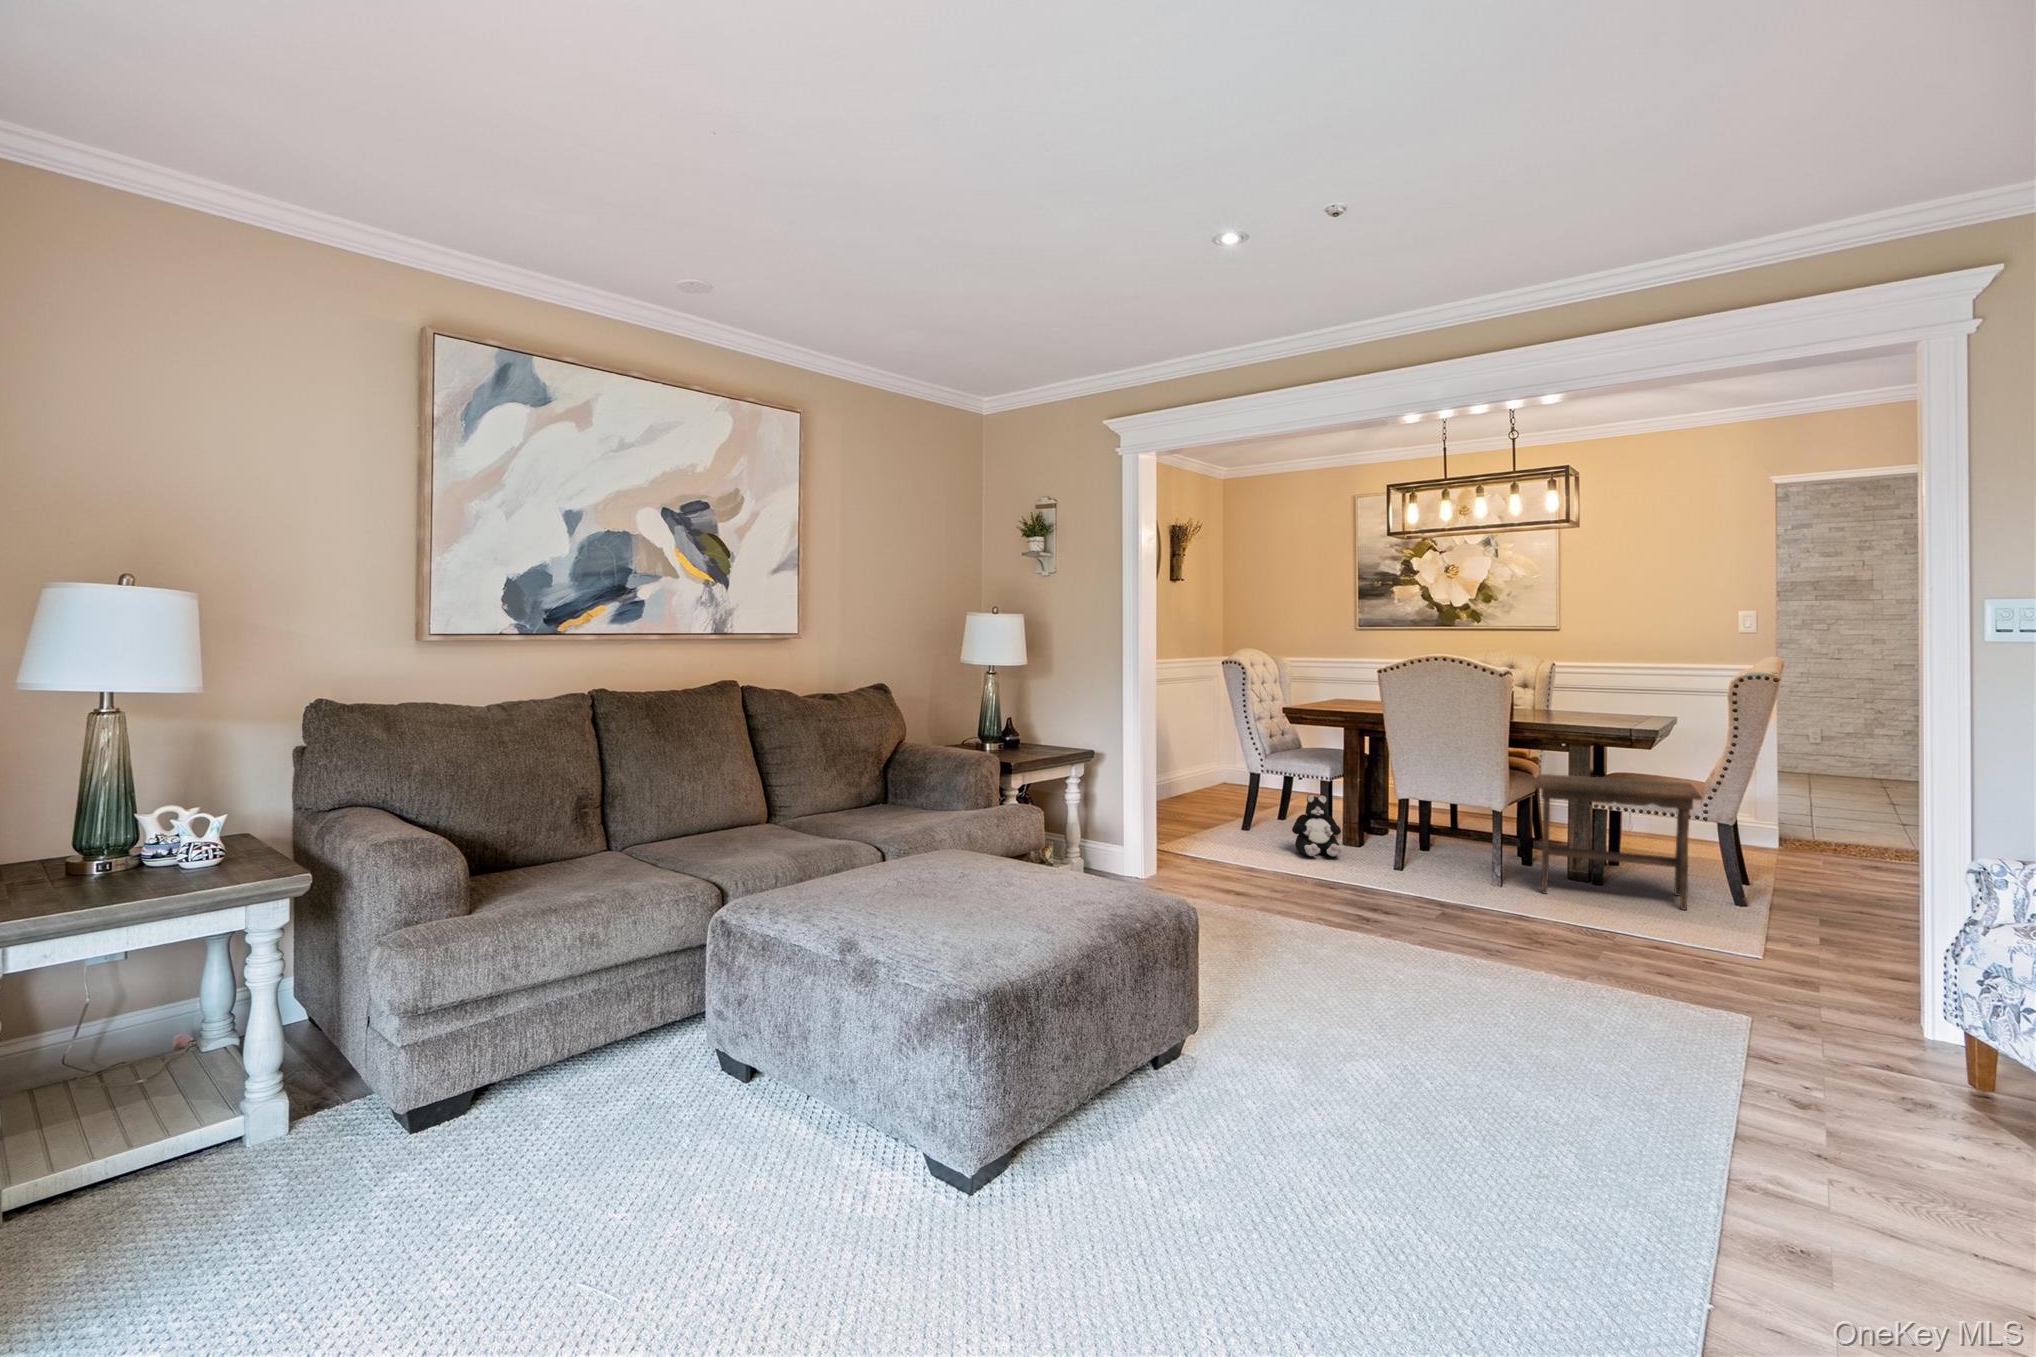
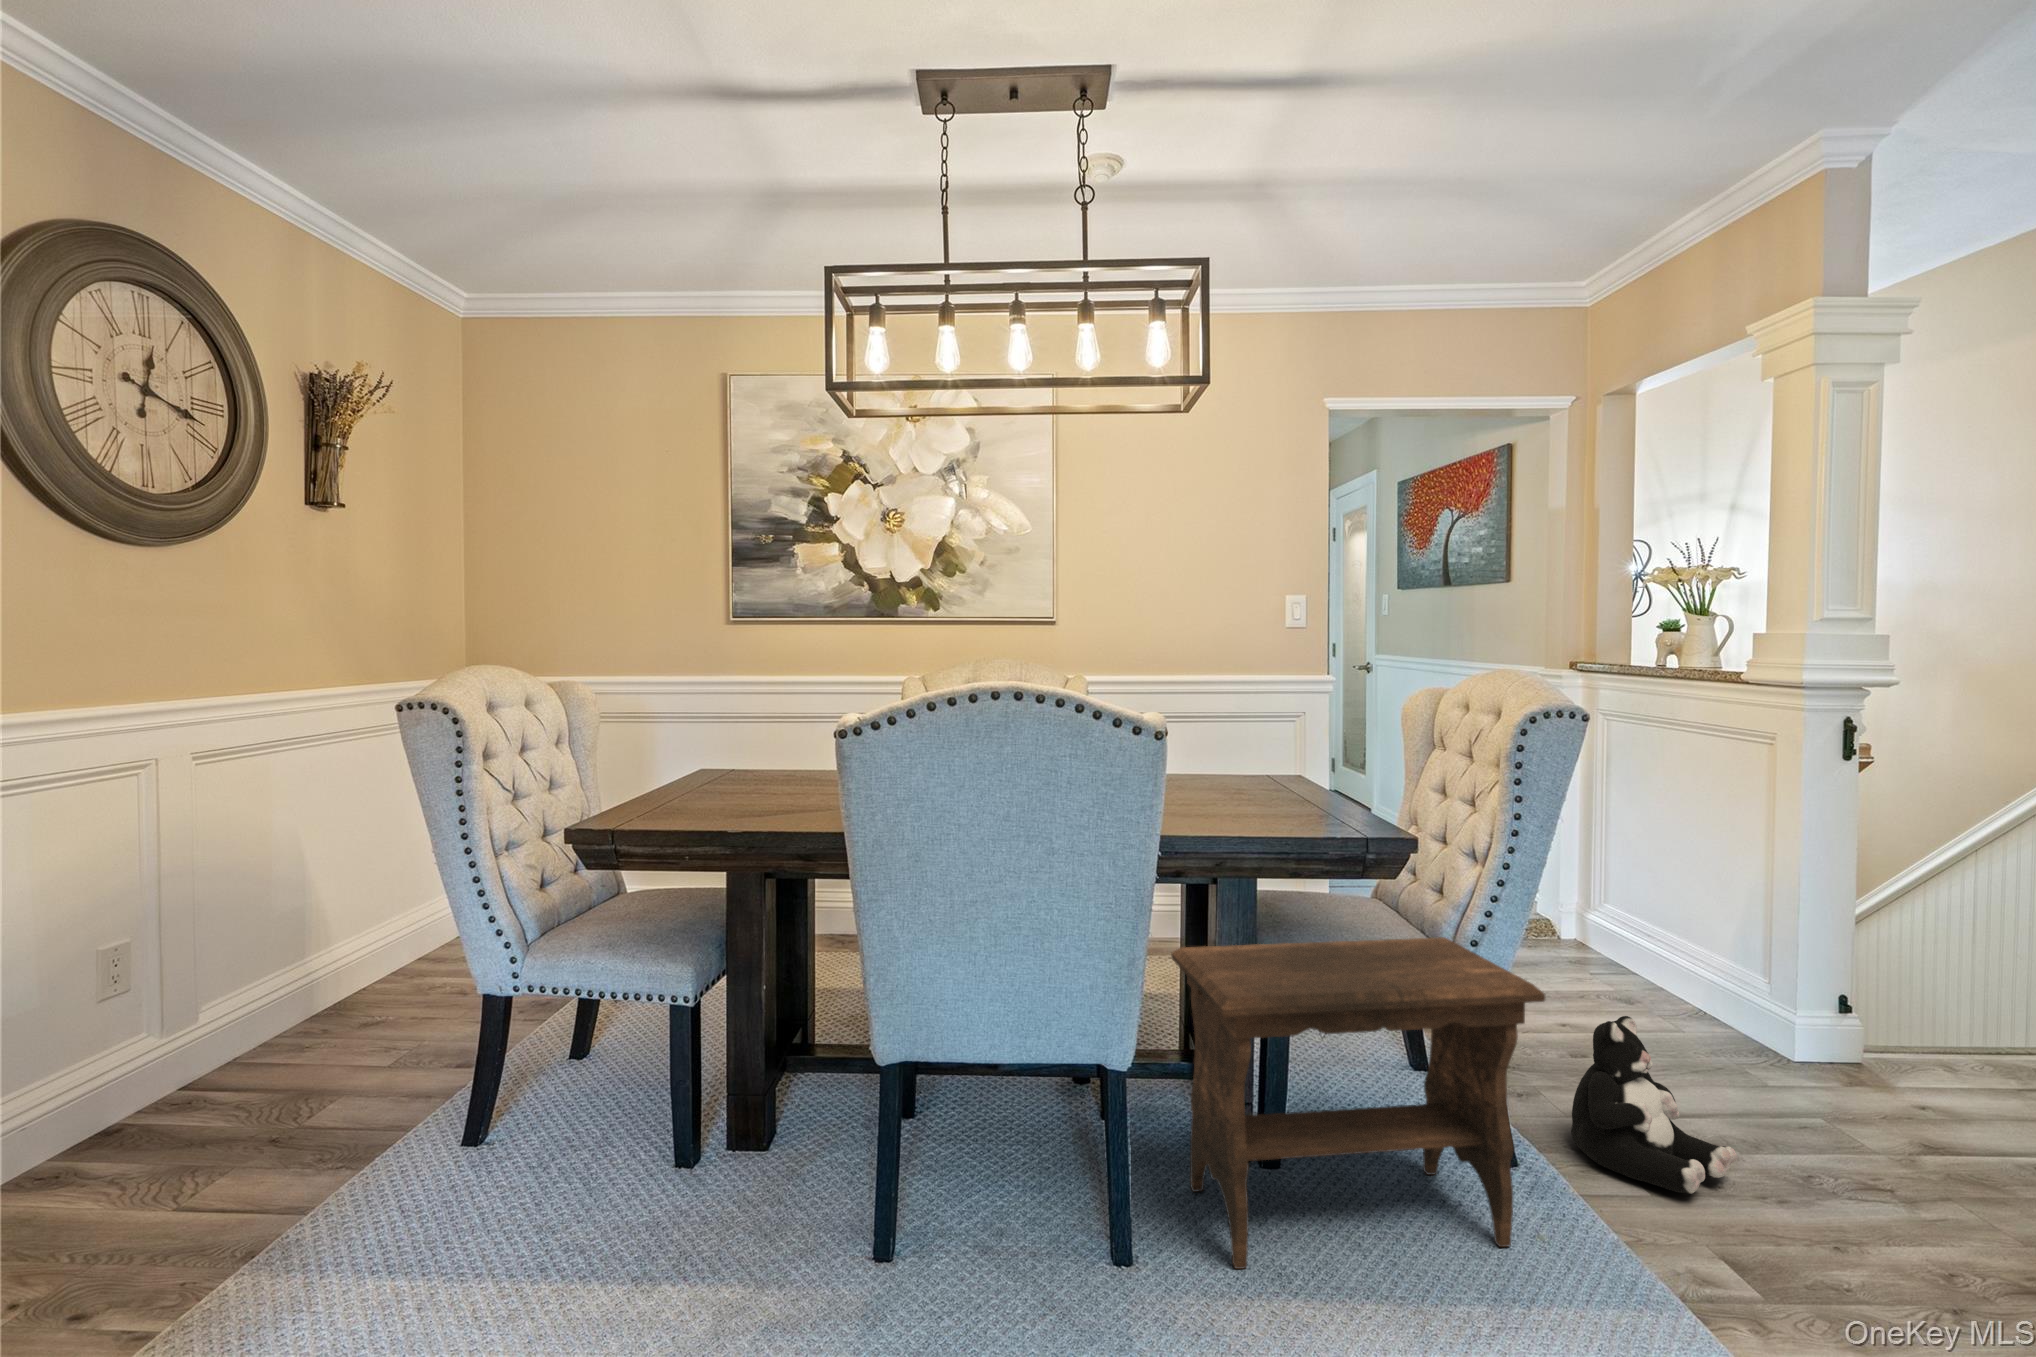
plush toy: present [1292,795,1343,857] -> present [1571,1016,1737,1194]

